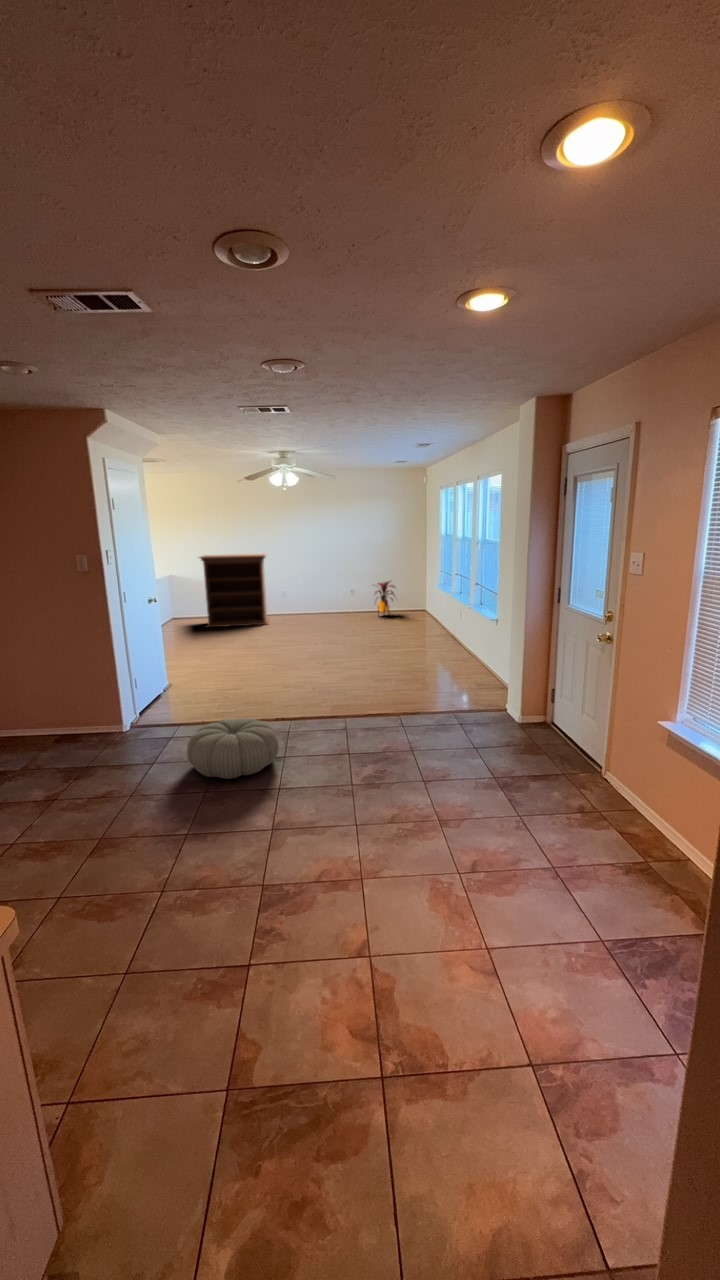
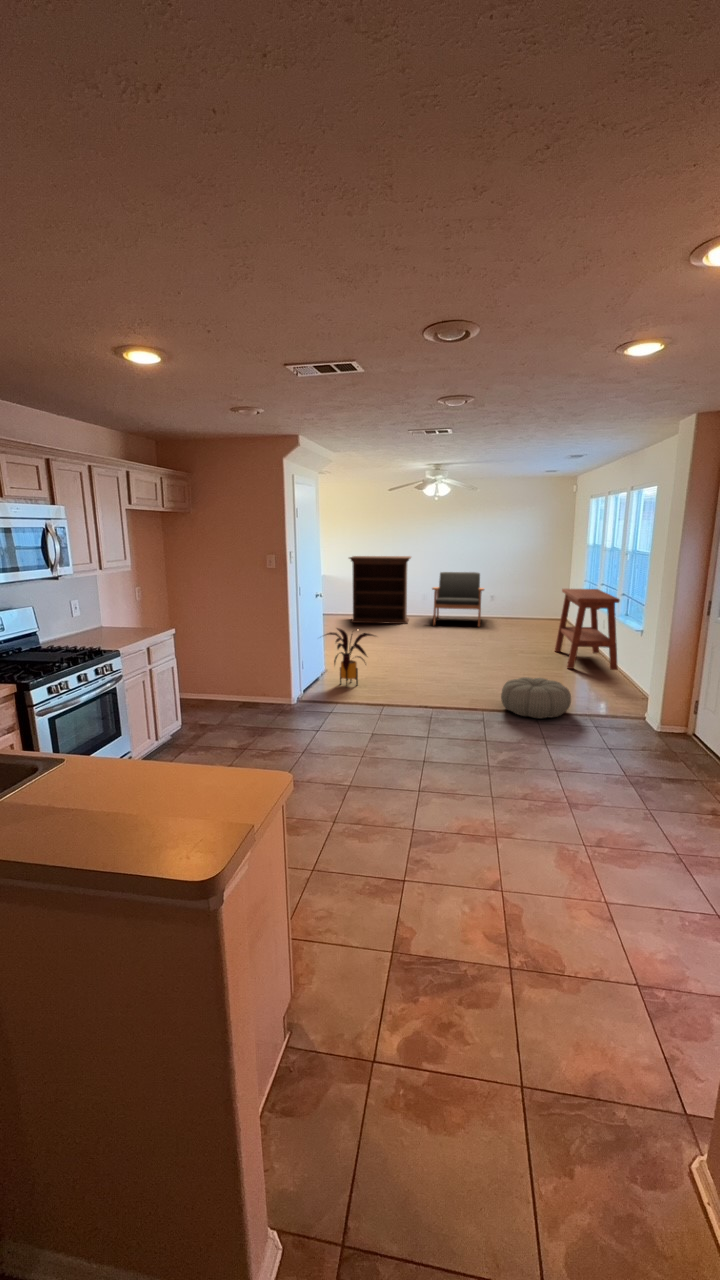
armchair: none [291,568,345,625] -> present [432,572,484,627]
side table: none [416,579,476,662] -> present [555,589,620,670]
house plant: present [373,581,395,613] -> present [326,628,374,686]
pouf: present [187,718,279,779] -> present [501,677,571,718]

